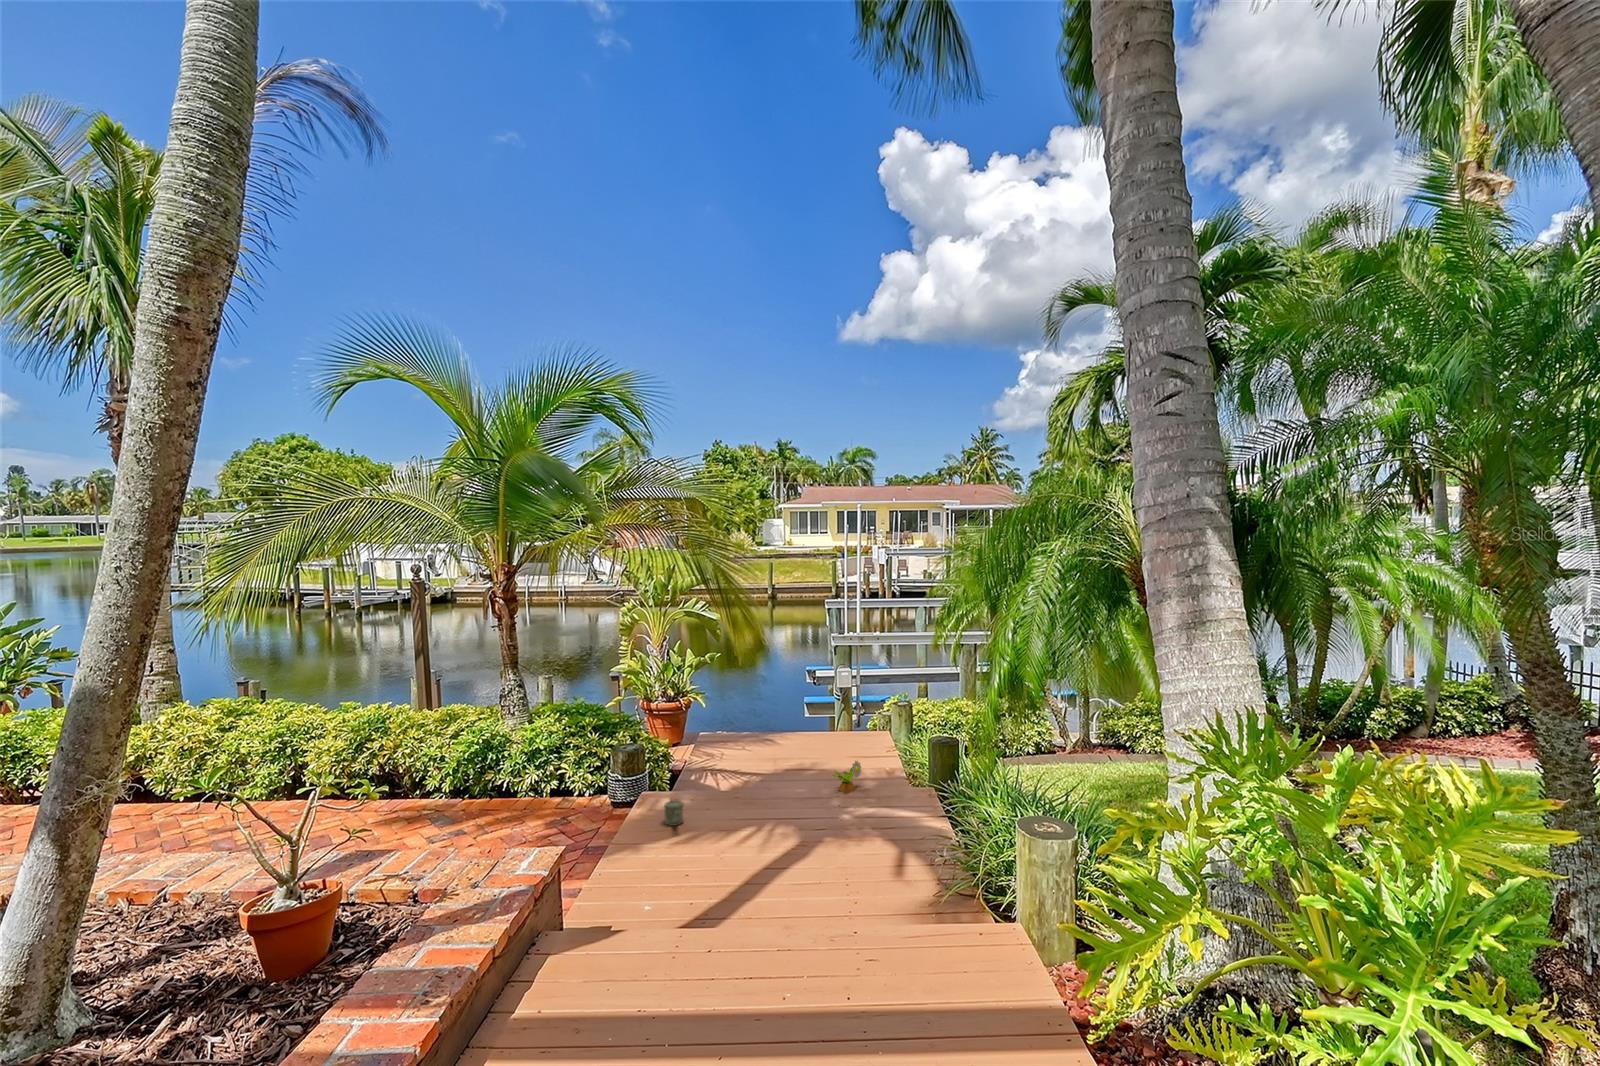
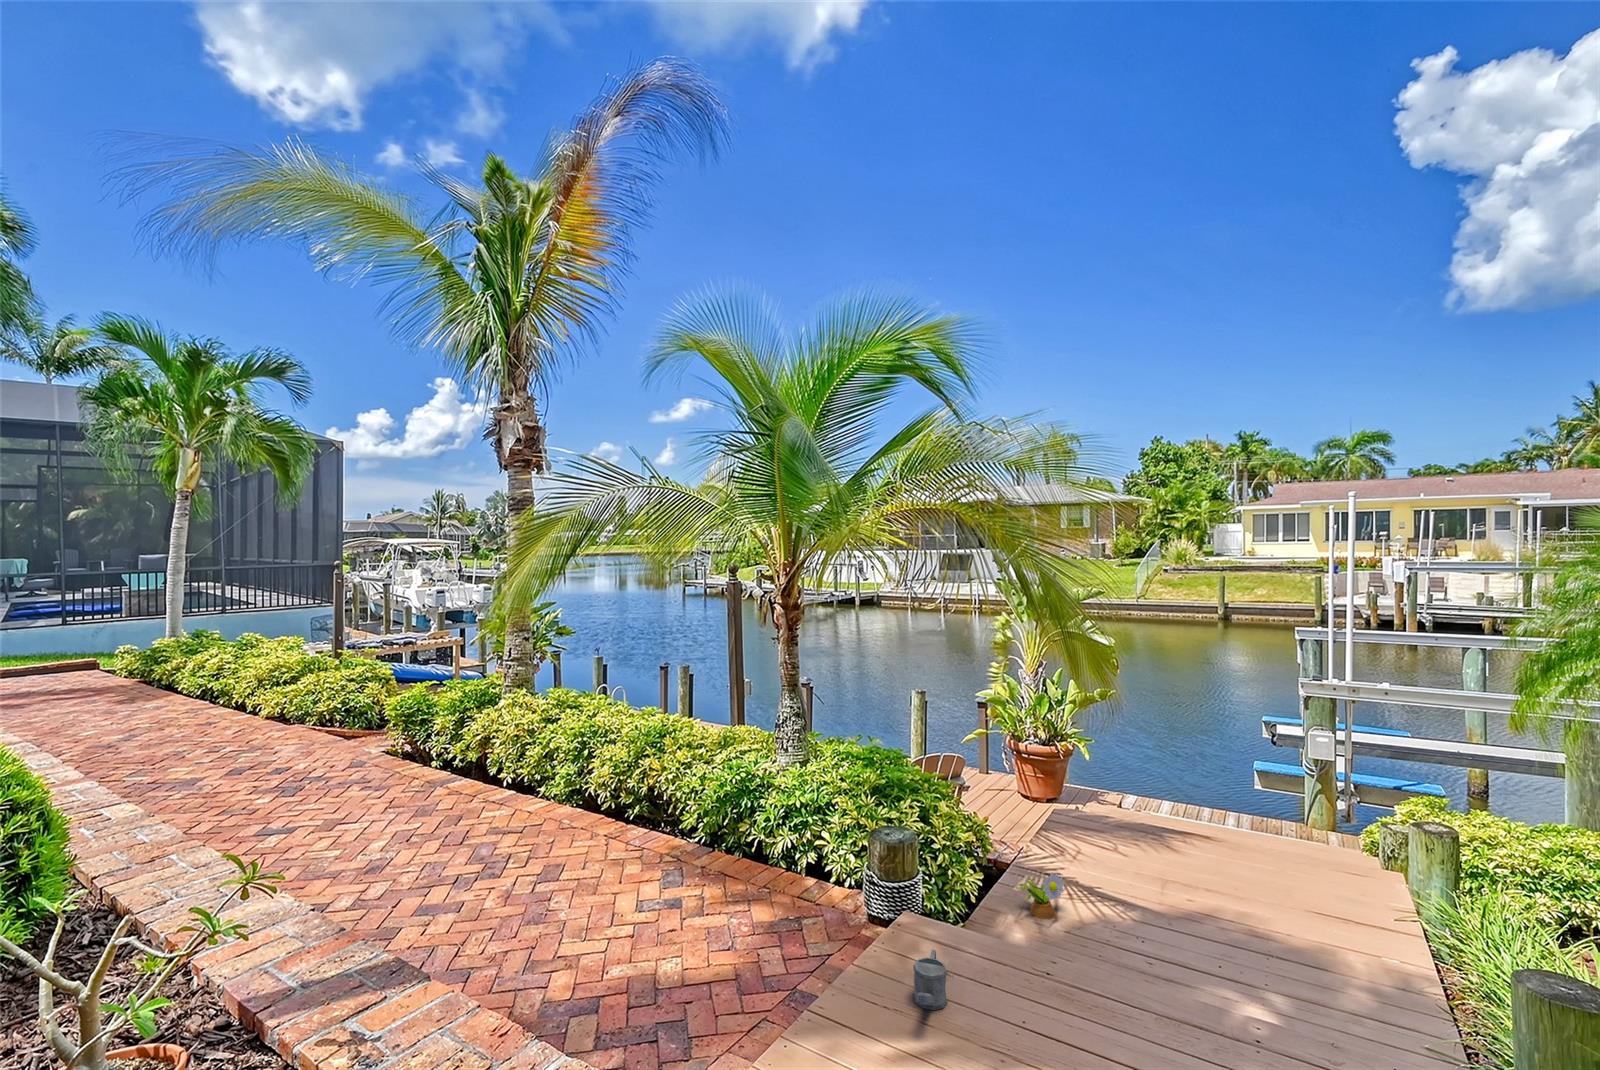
decorative plant: present [831,761,861,792] -> present [1019,873,1065,919]

